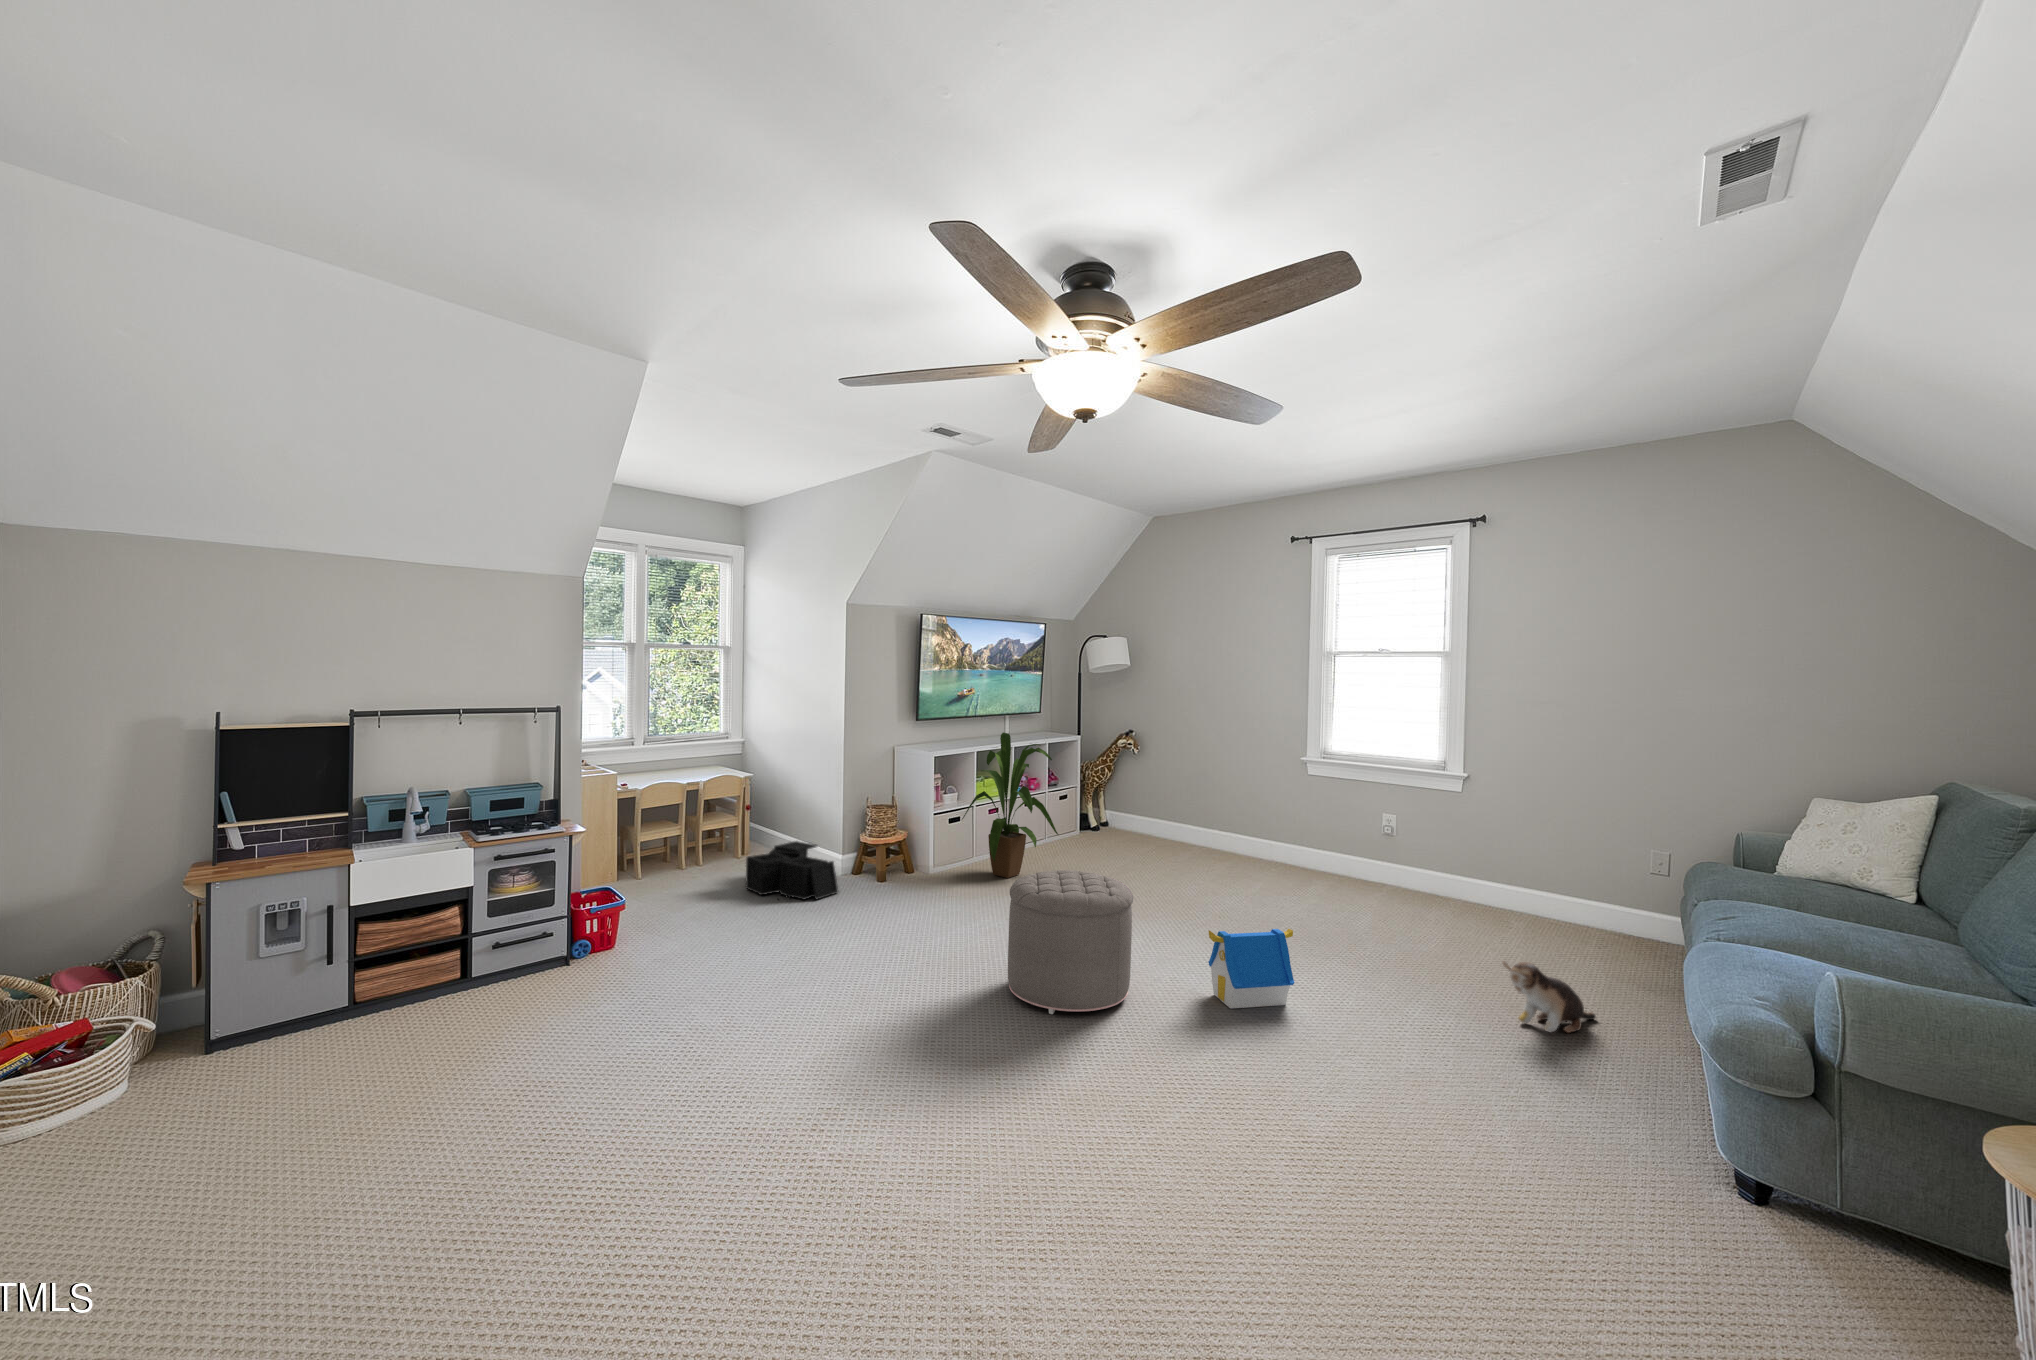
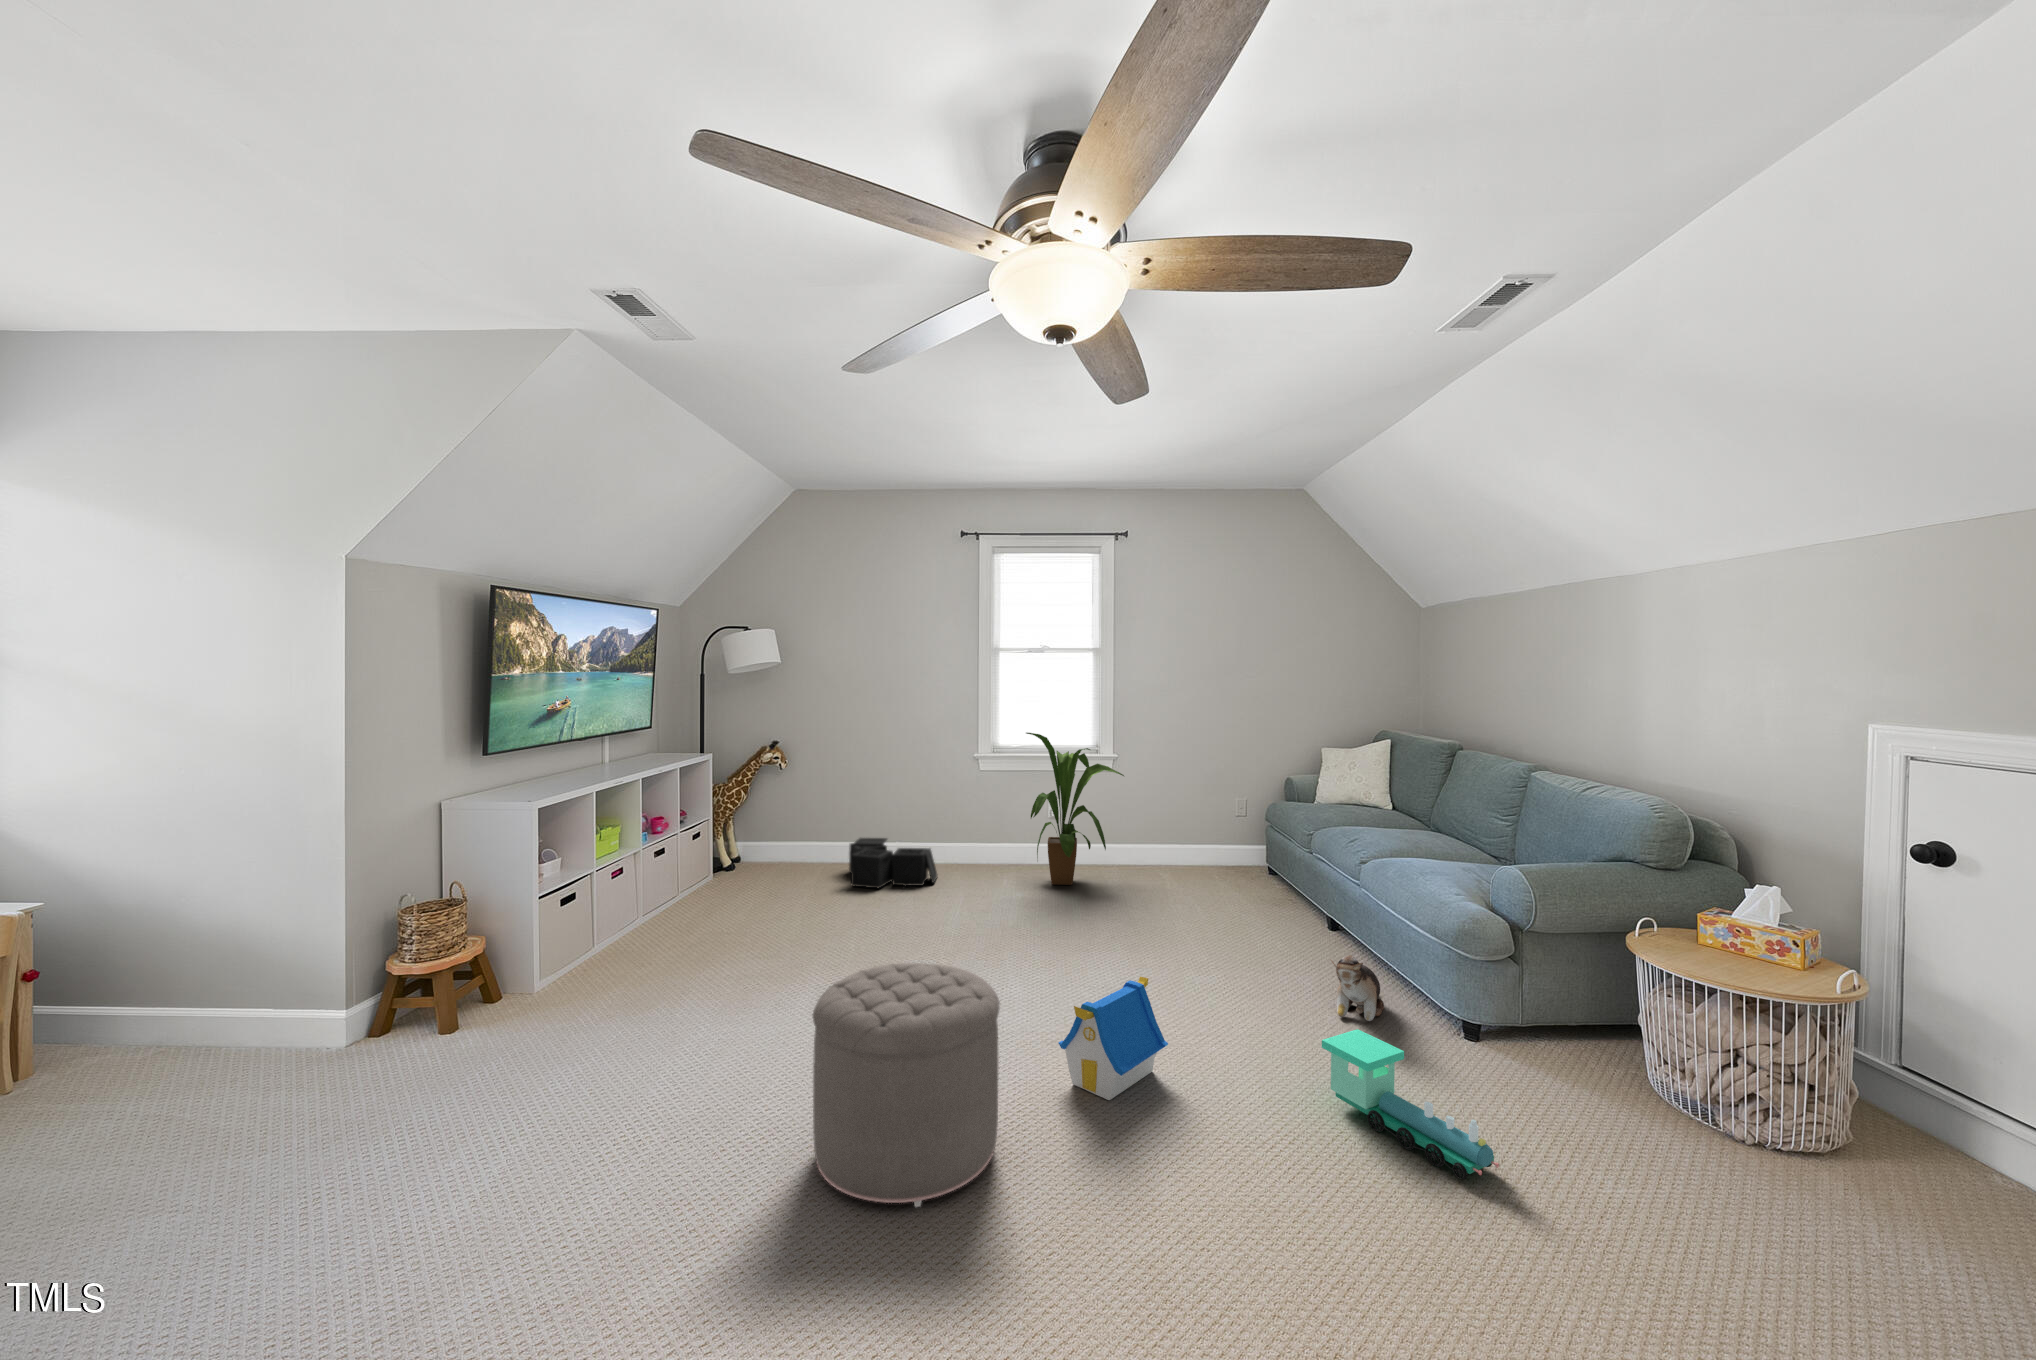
house plant: present [962,732,1058,878] -> present [1026,733,1124,885]
storage bin: present [746,841,838,900] -> present [849,838,938,888]
toy train: none [1411,1002,1516,1131] -> present [1322,1029,1499,1179]

